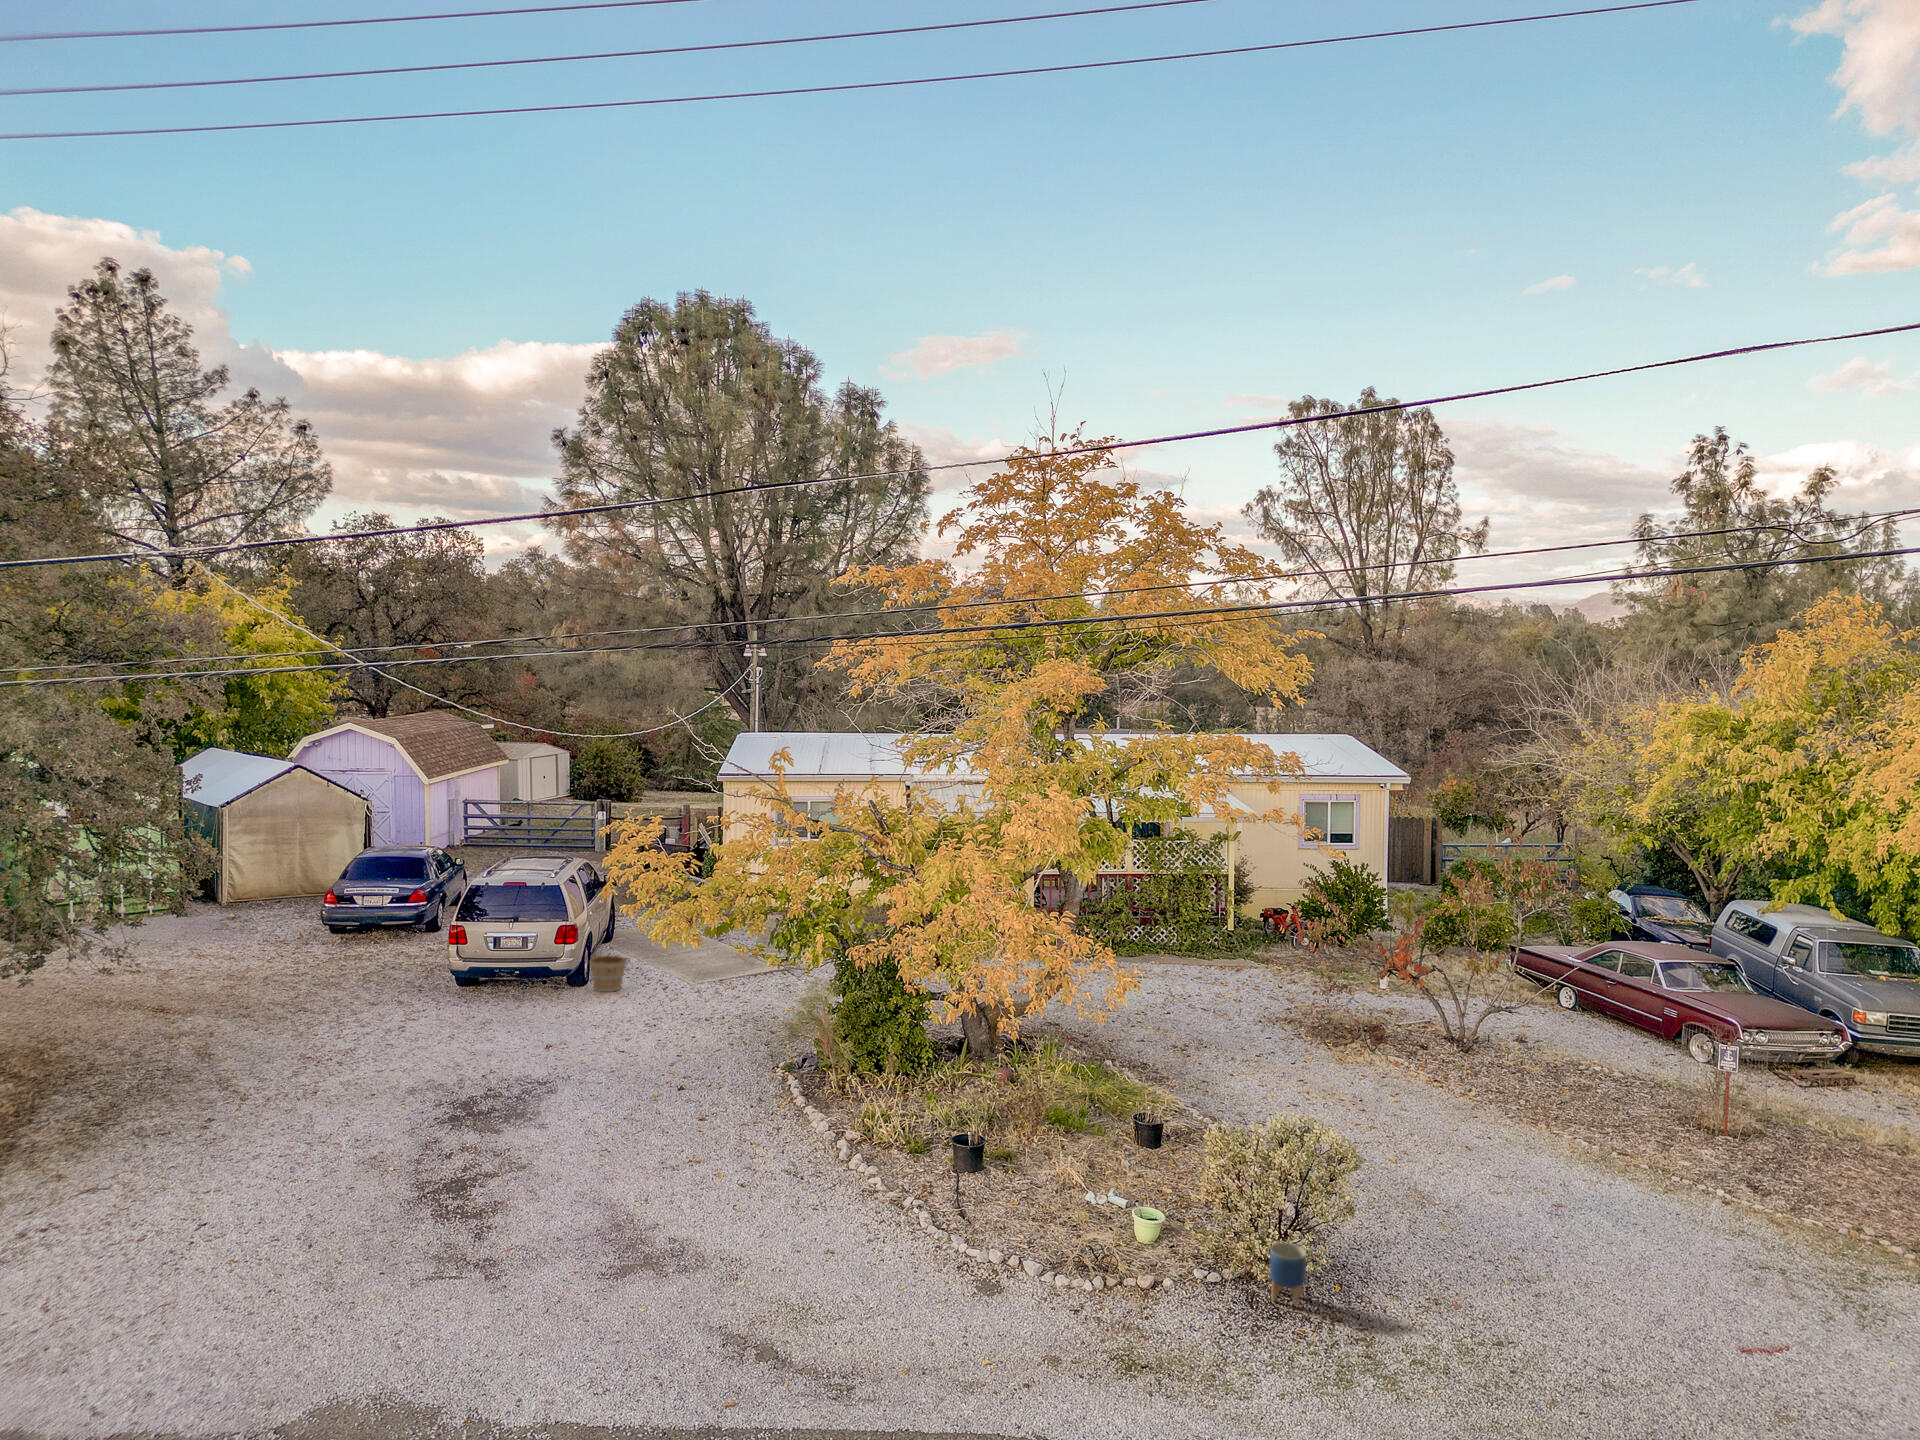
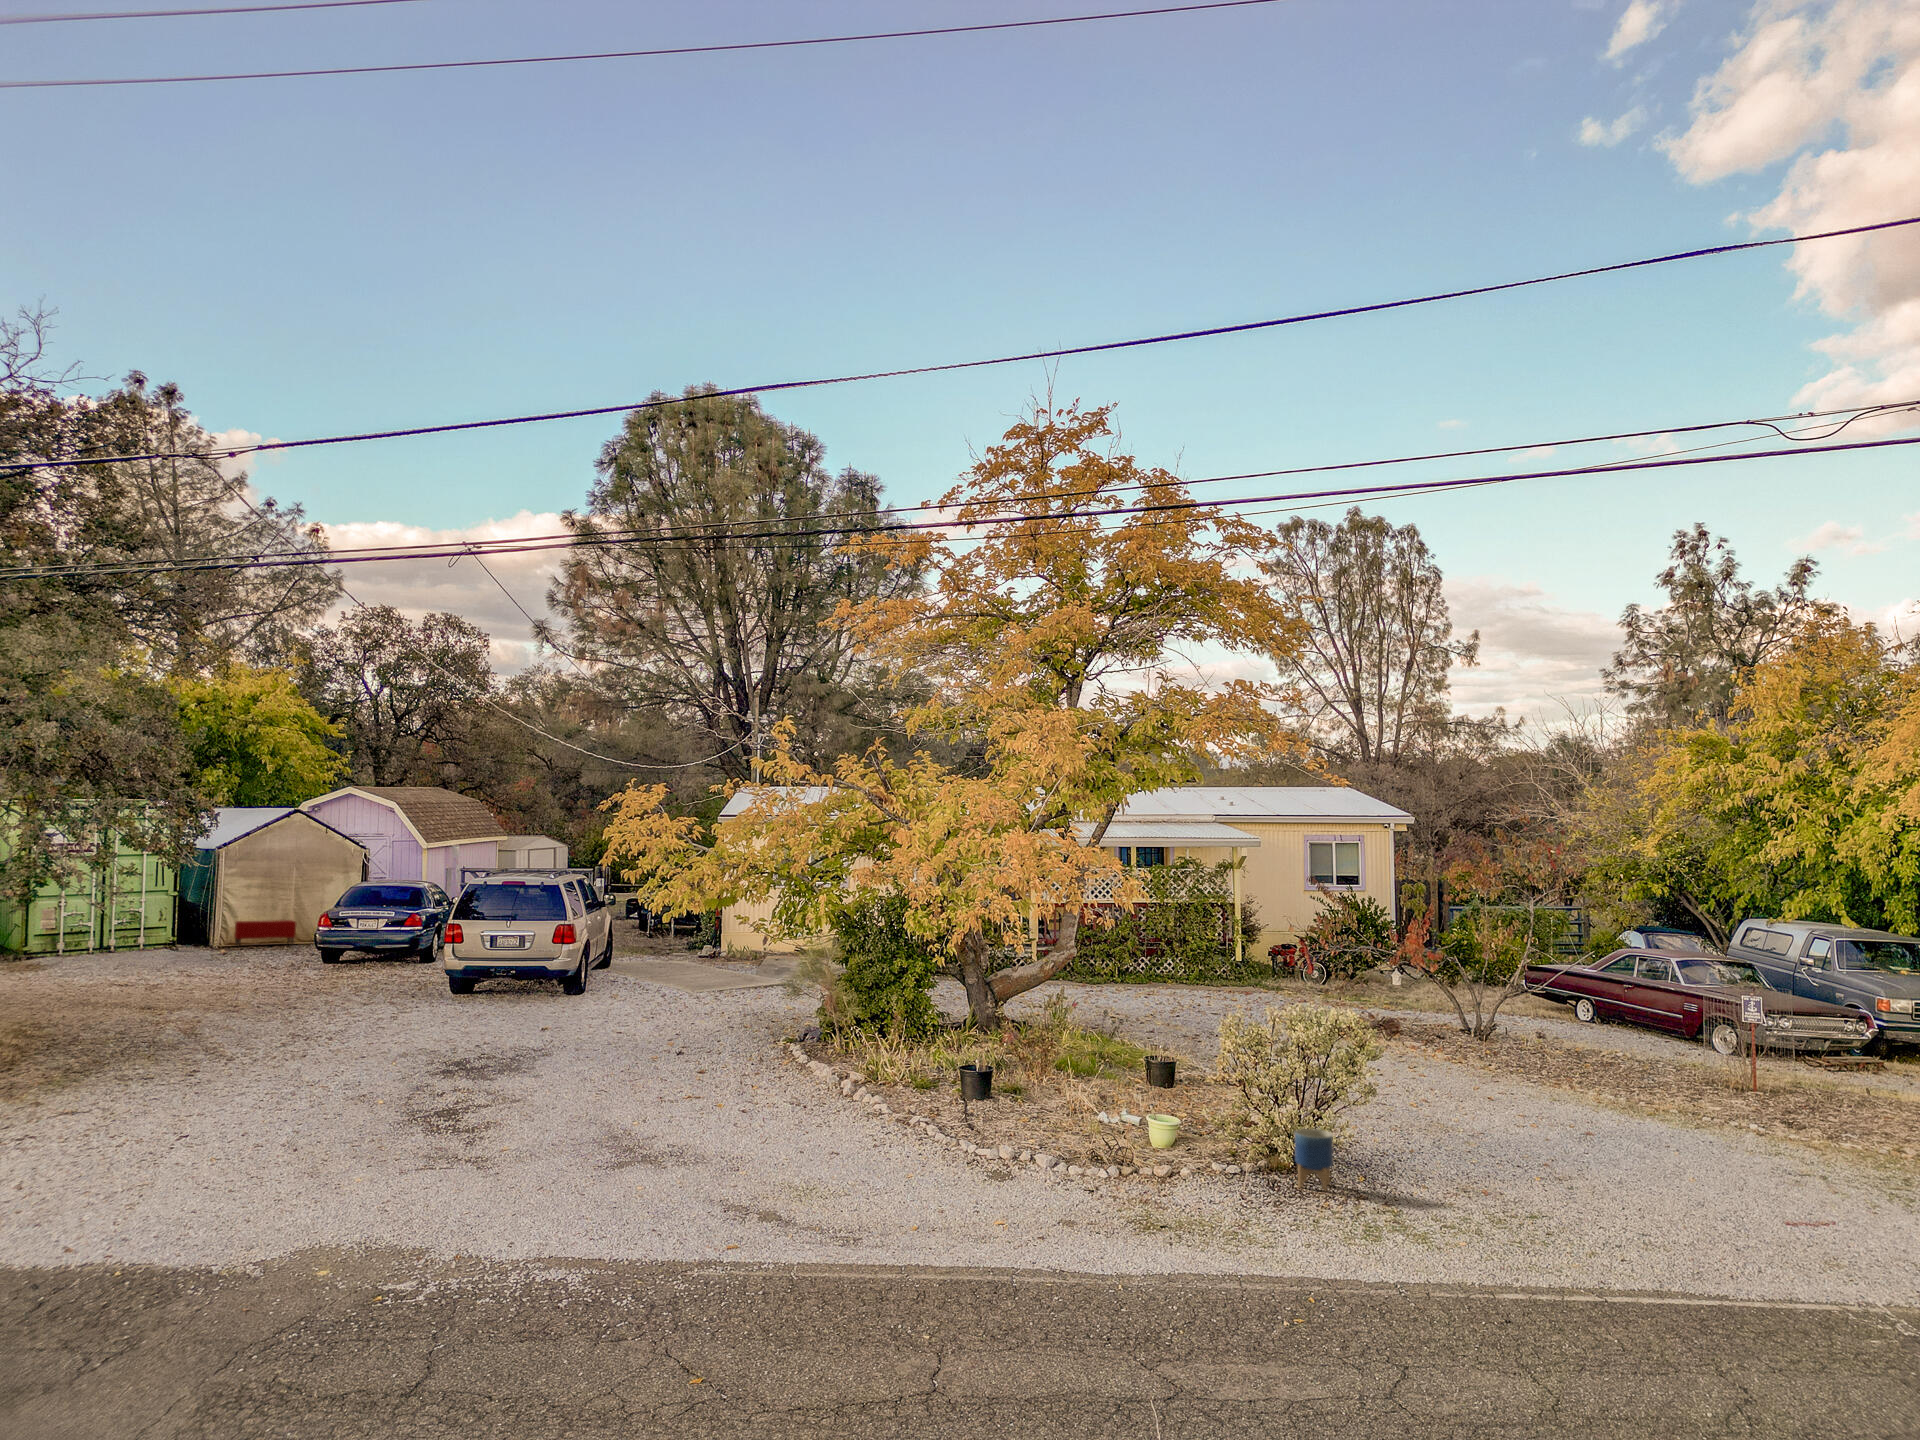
bench: none [240,877,301,906] -> present [234,920,297,946]
wooden bucket: present [590,956,627,992] -> none [586,964,625,999]

